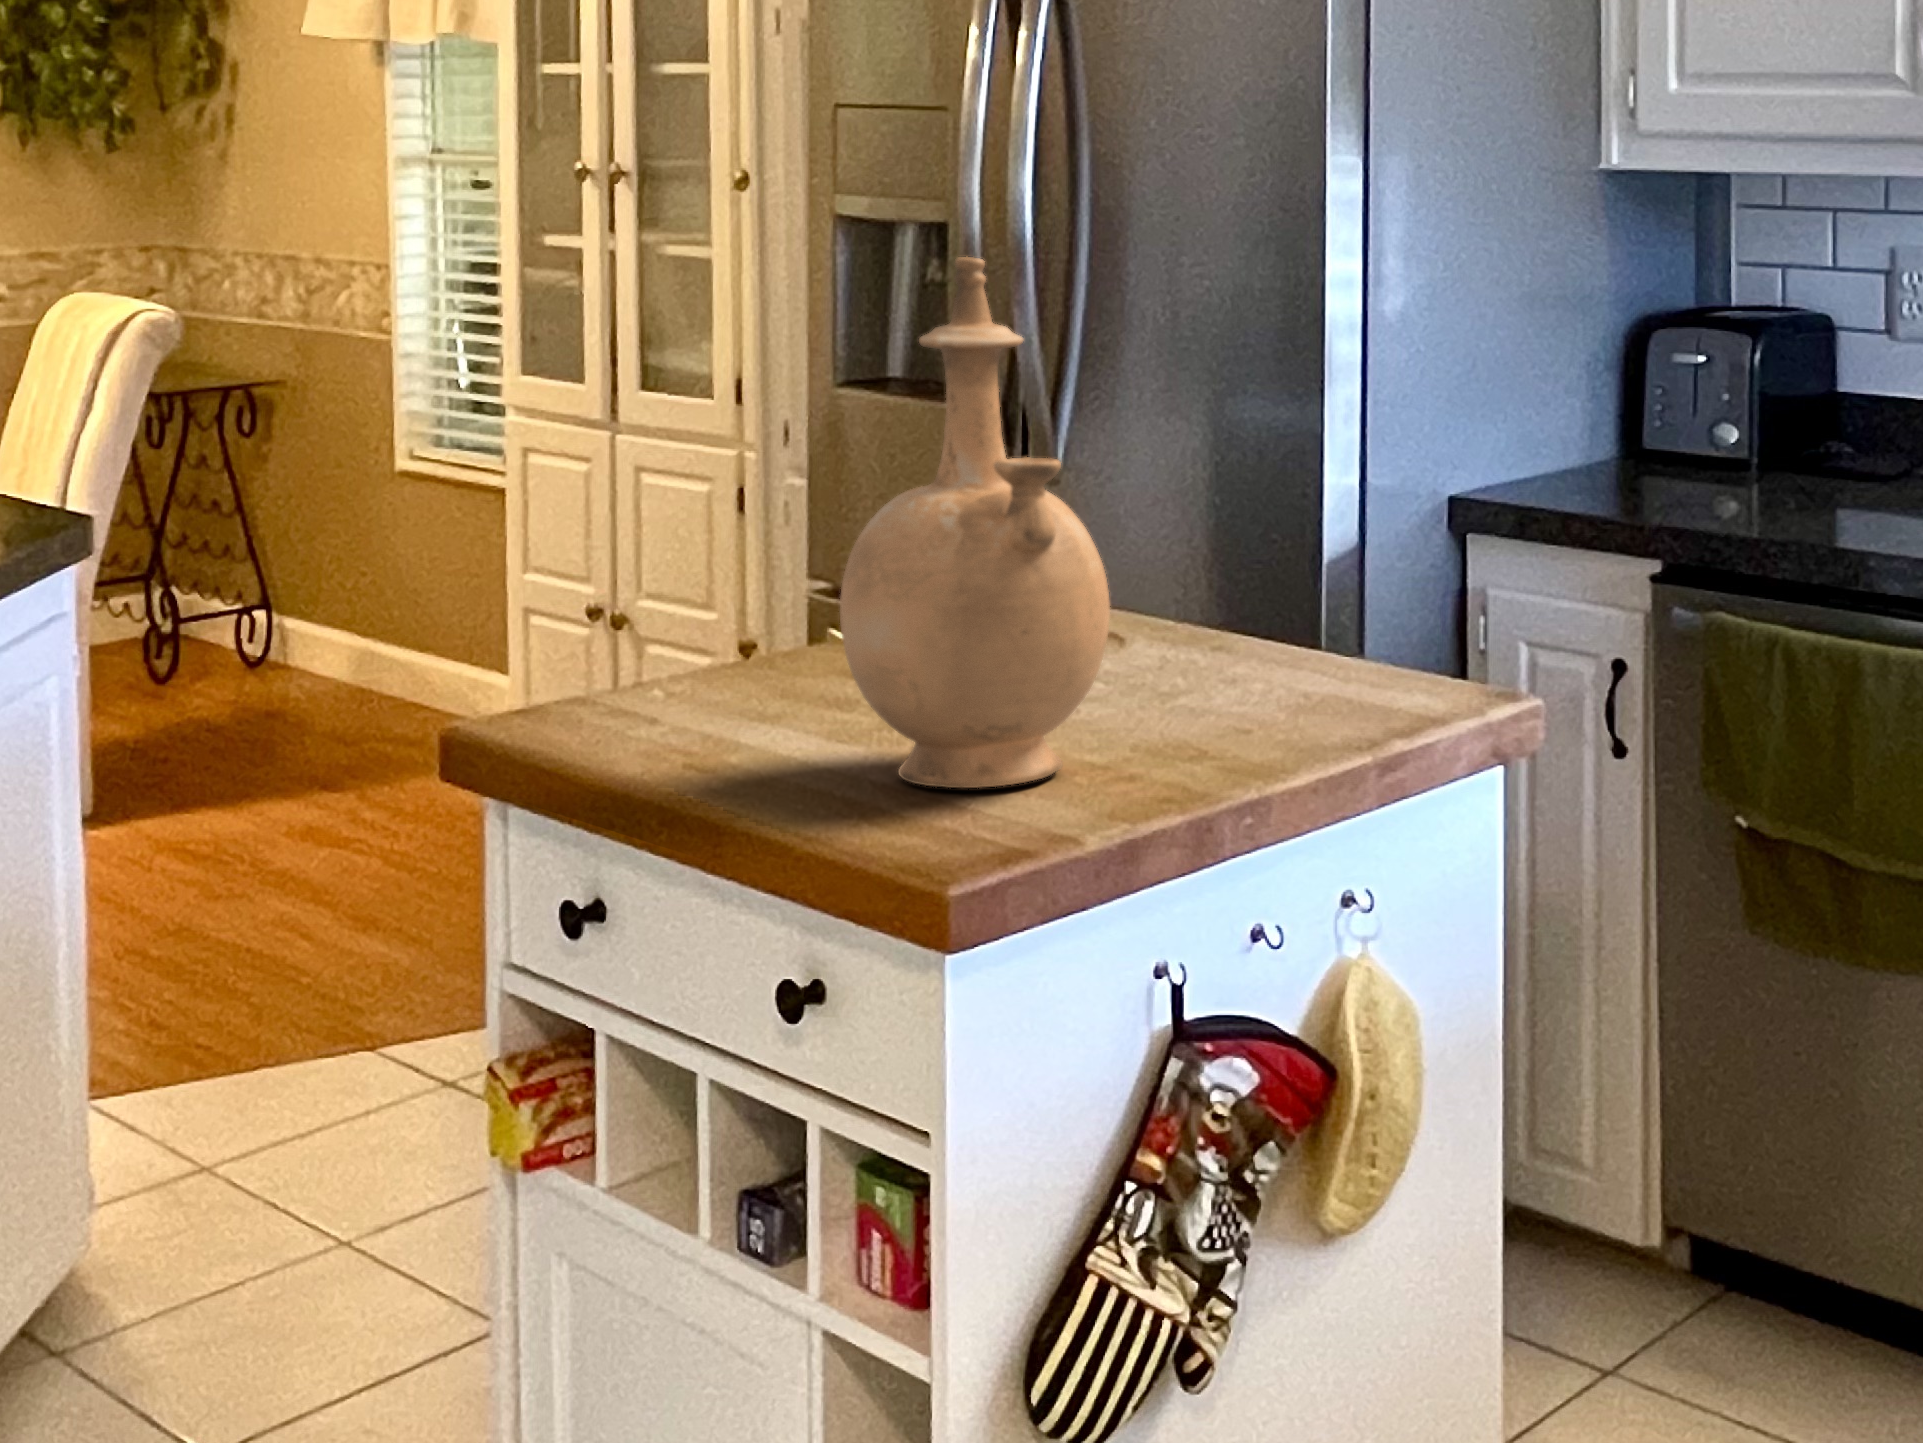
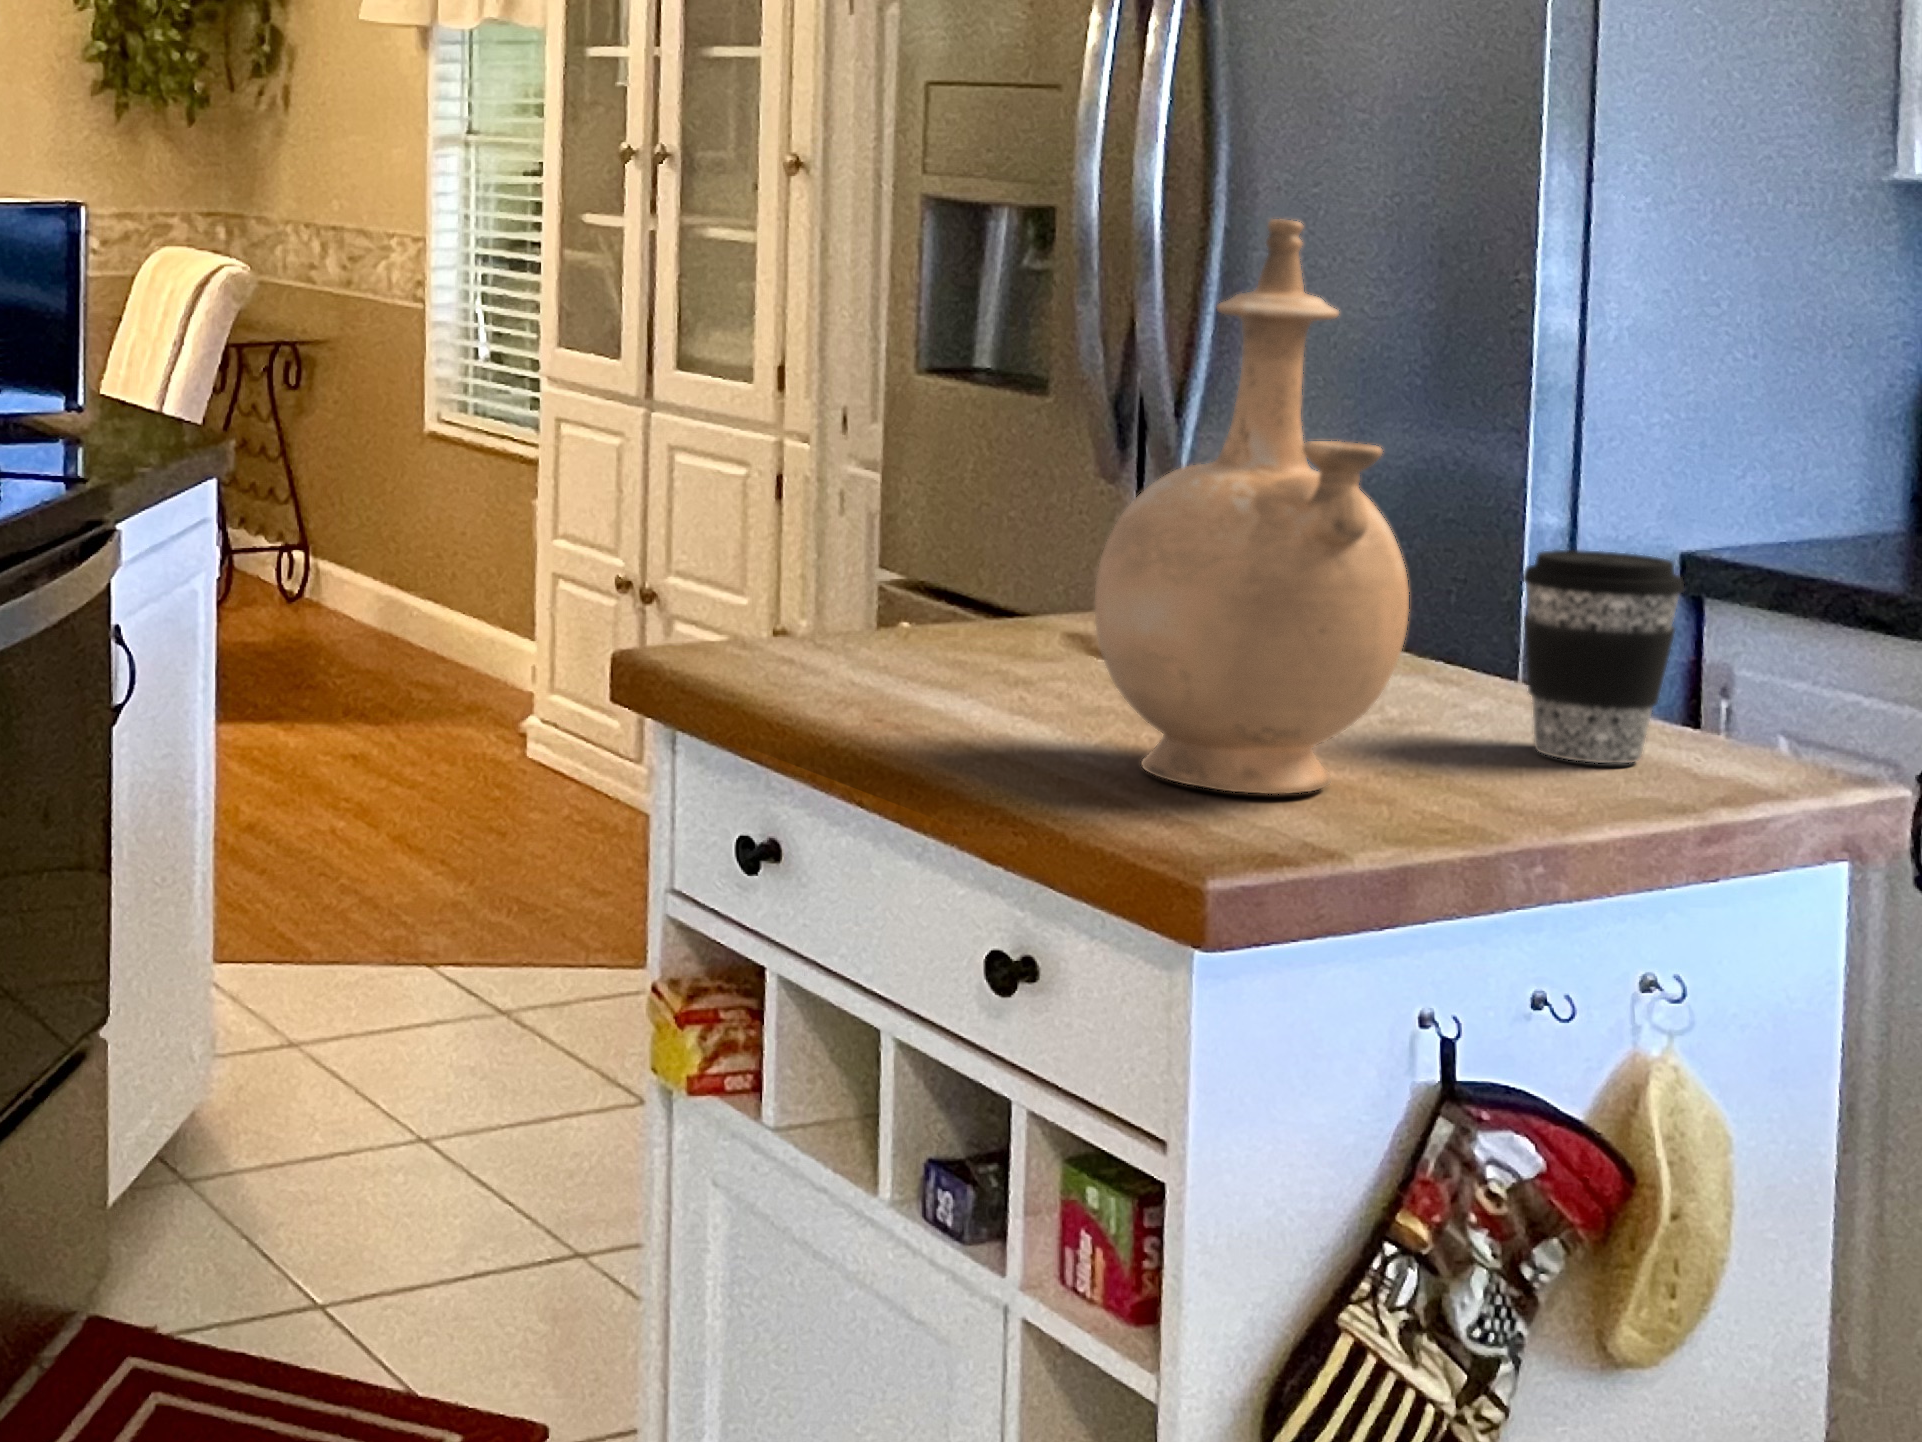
coffee cup: none [1227,532,1353,720] -> present [1523,550,1684,763]

